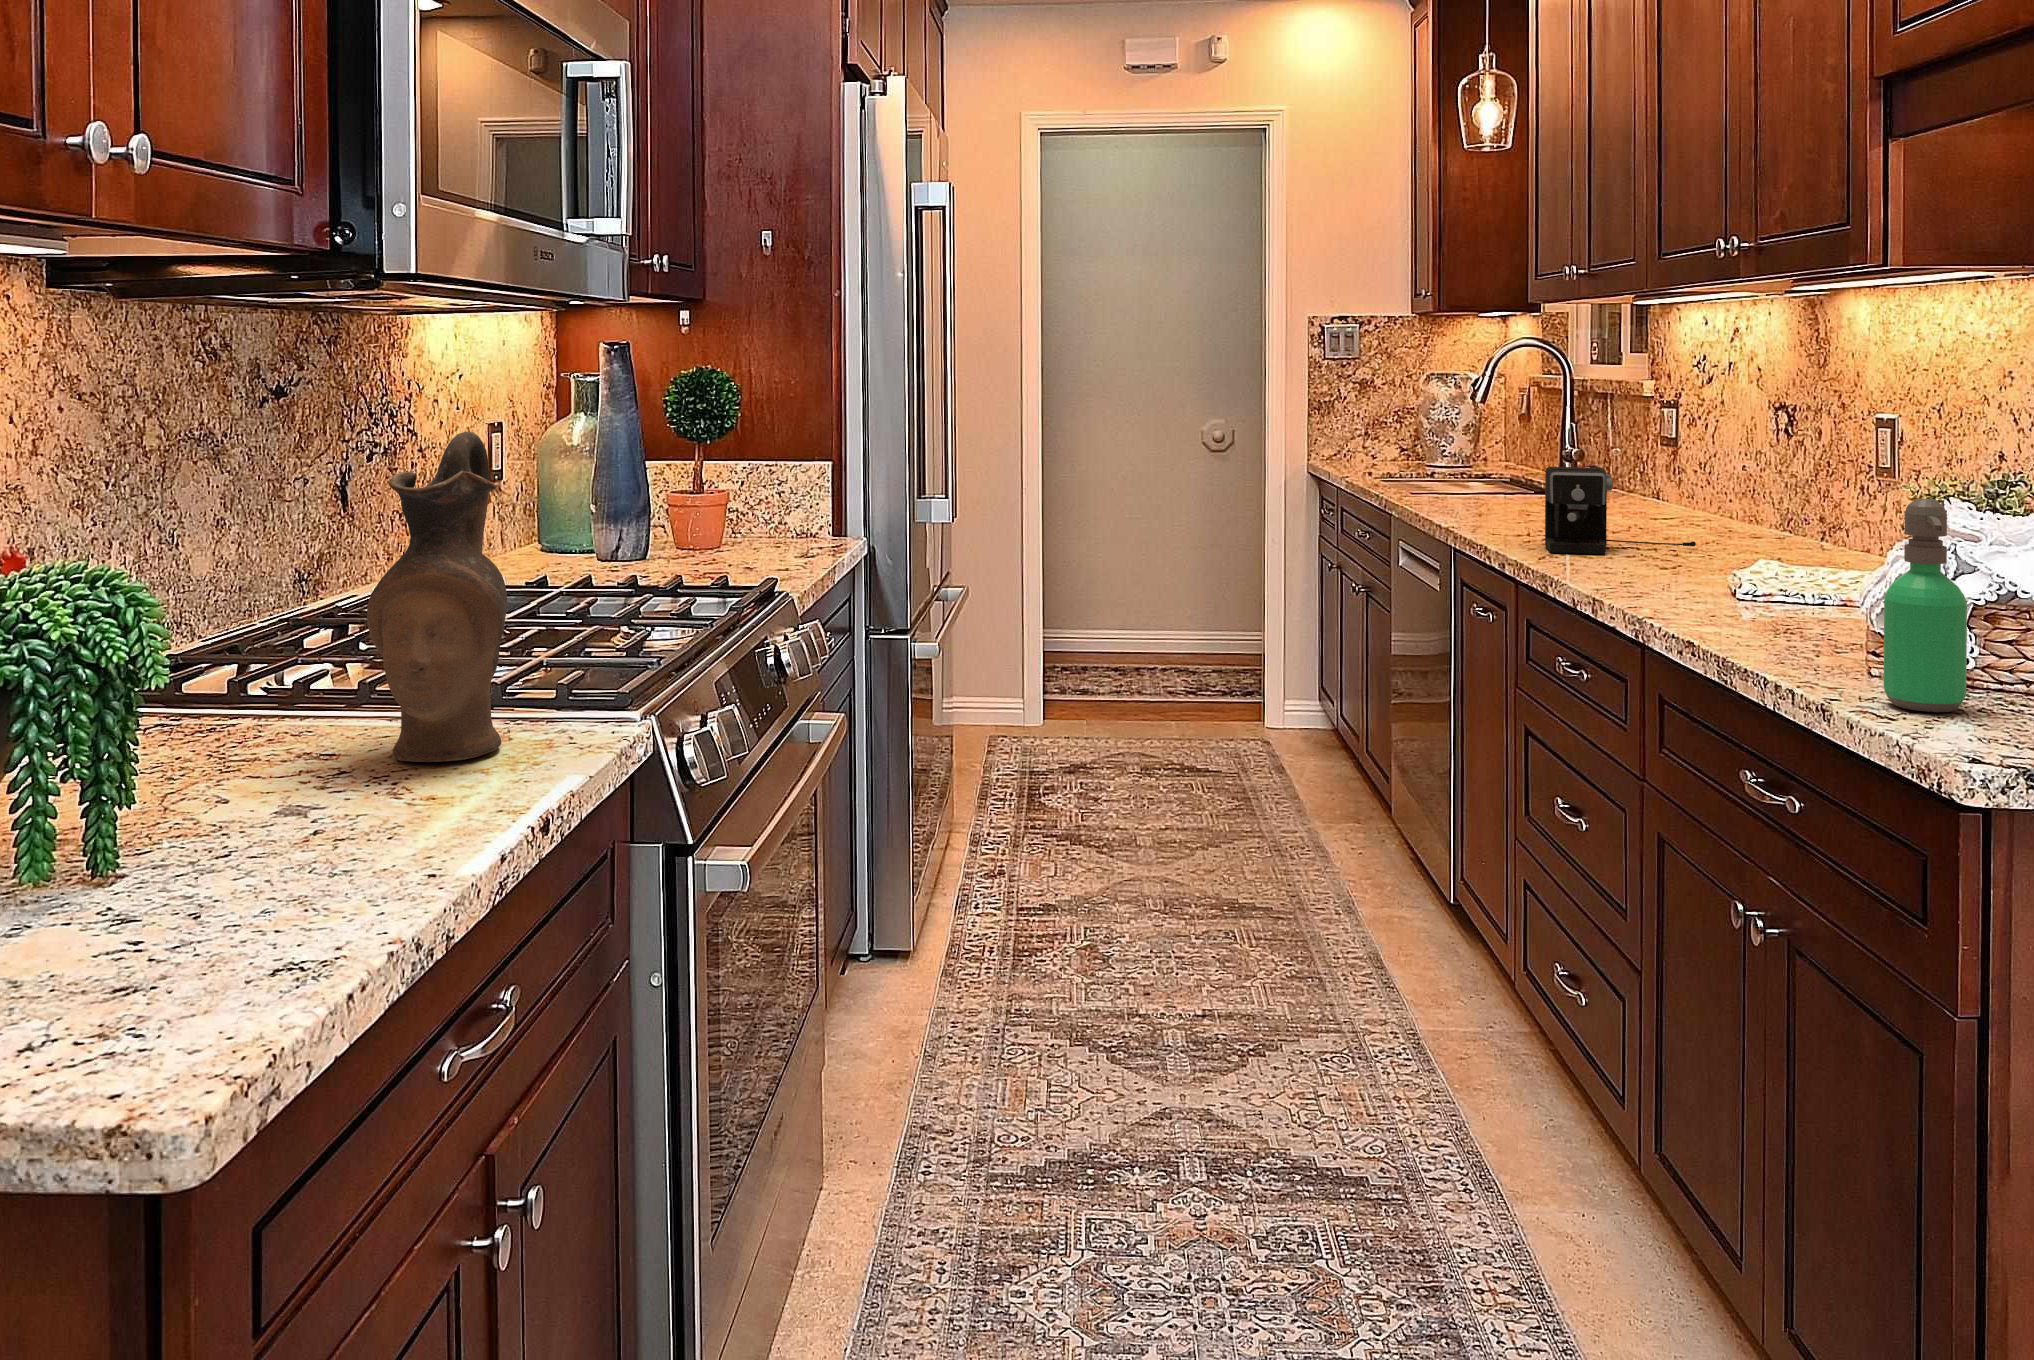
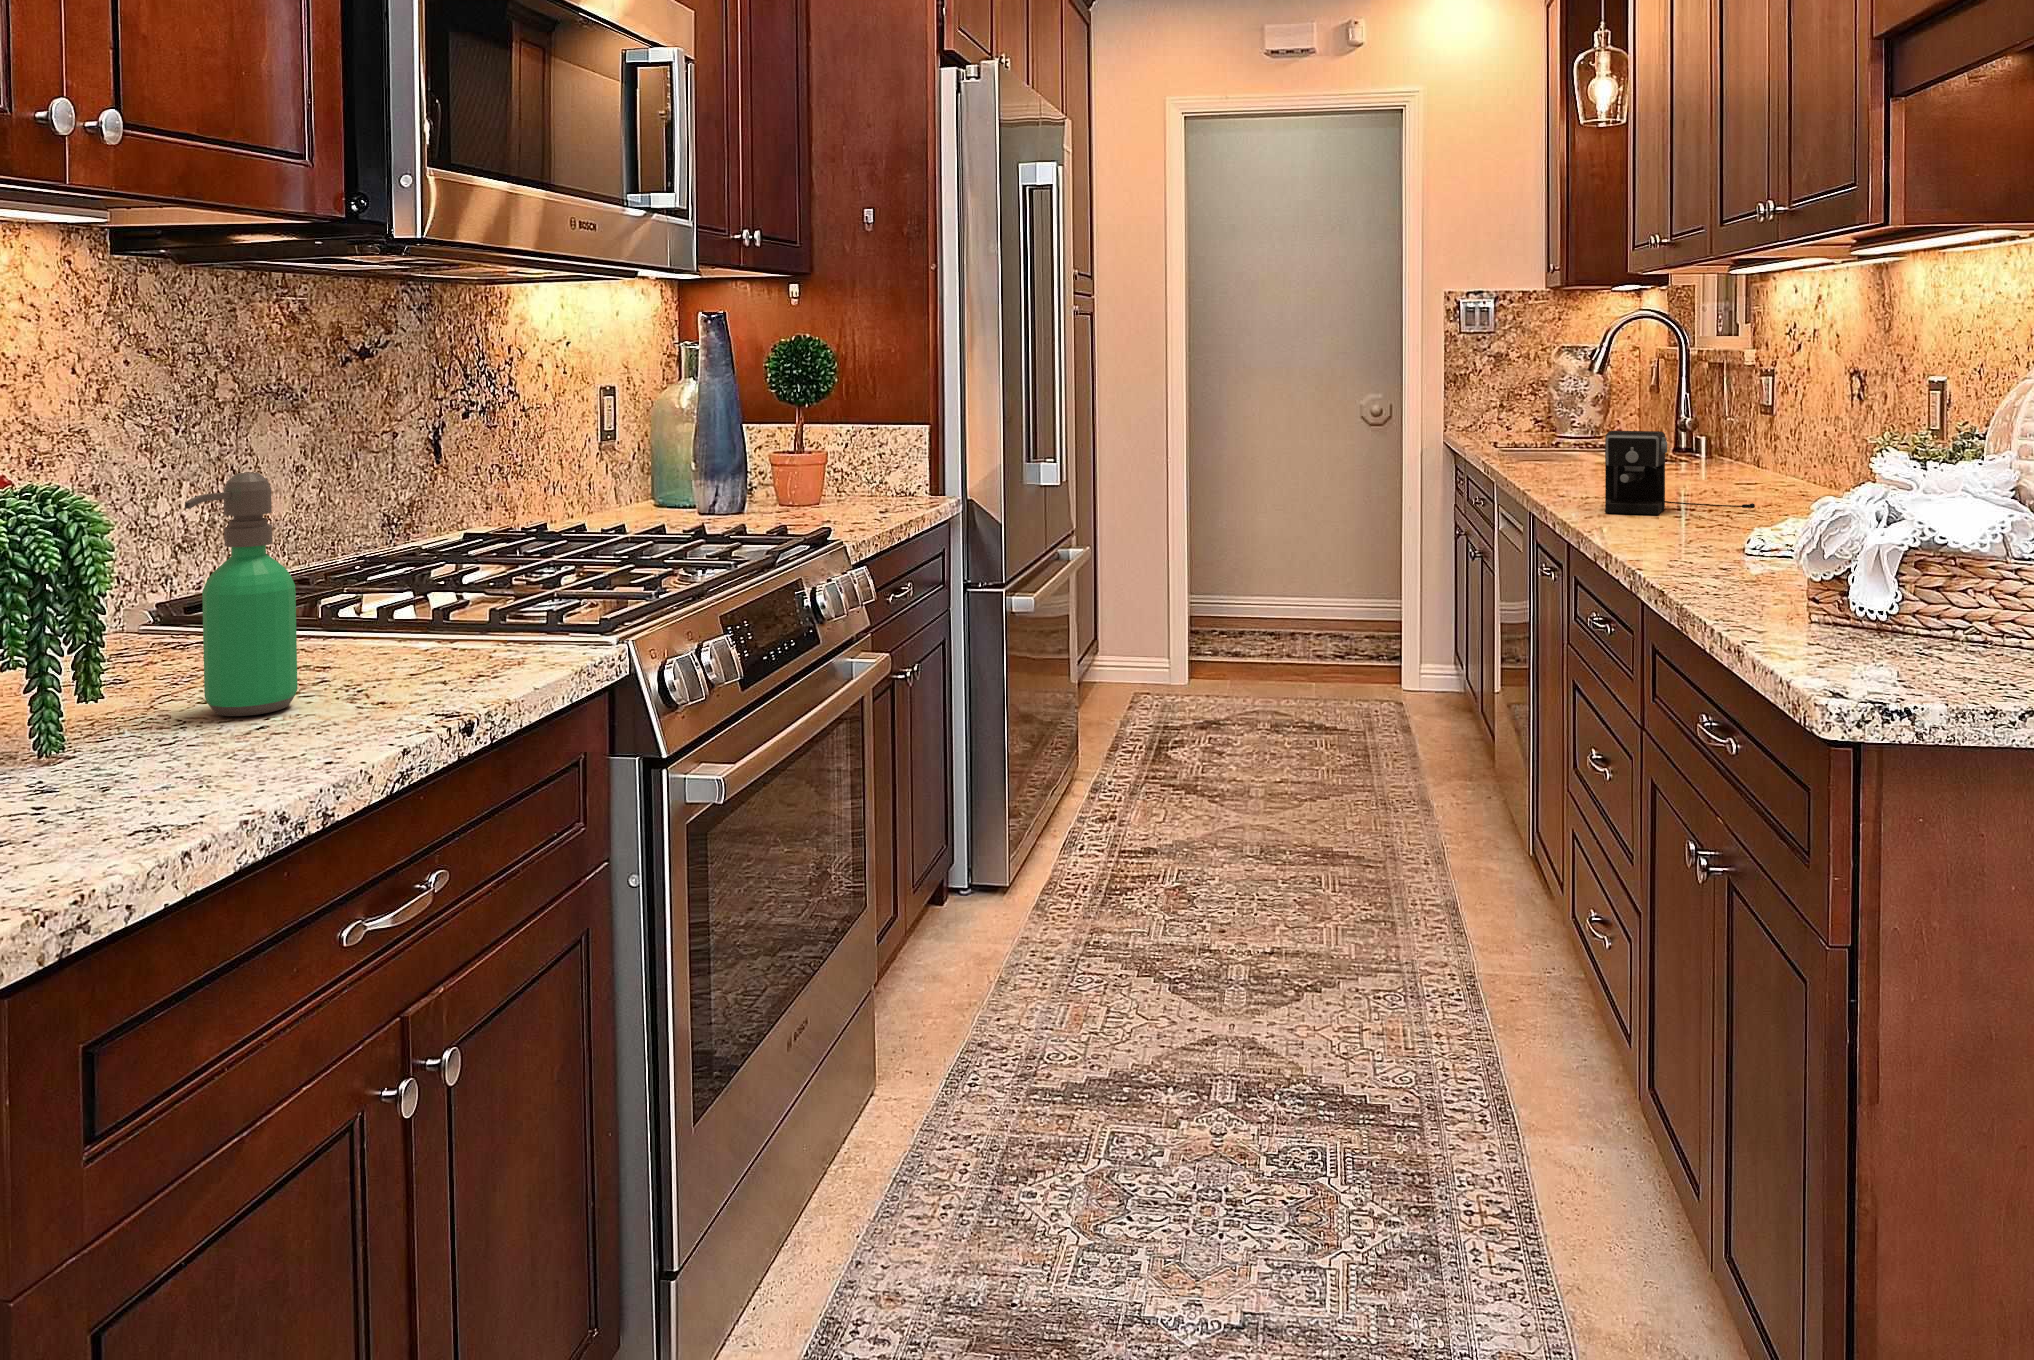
ceramic pitcher: present [367,432,507,762] -> none [342,377,477,673]
soap dispenser: present [1884,499,1967,712] -> present [185,472,298,716]

